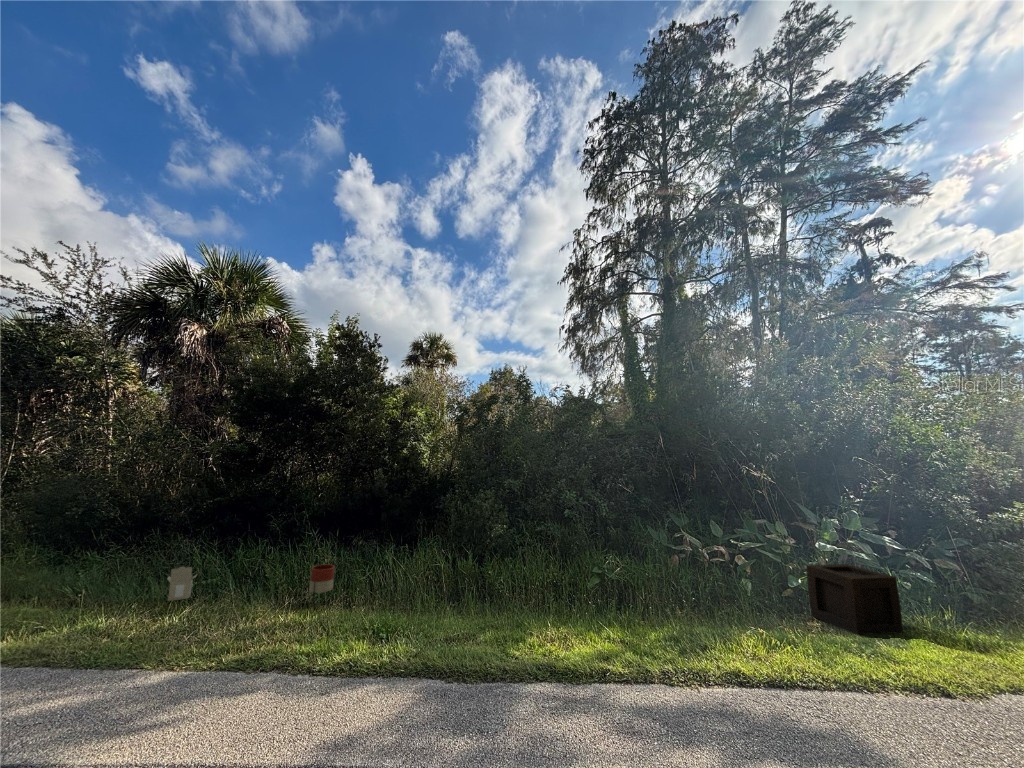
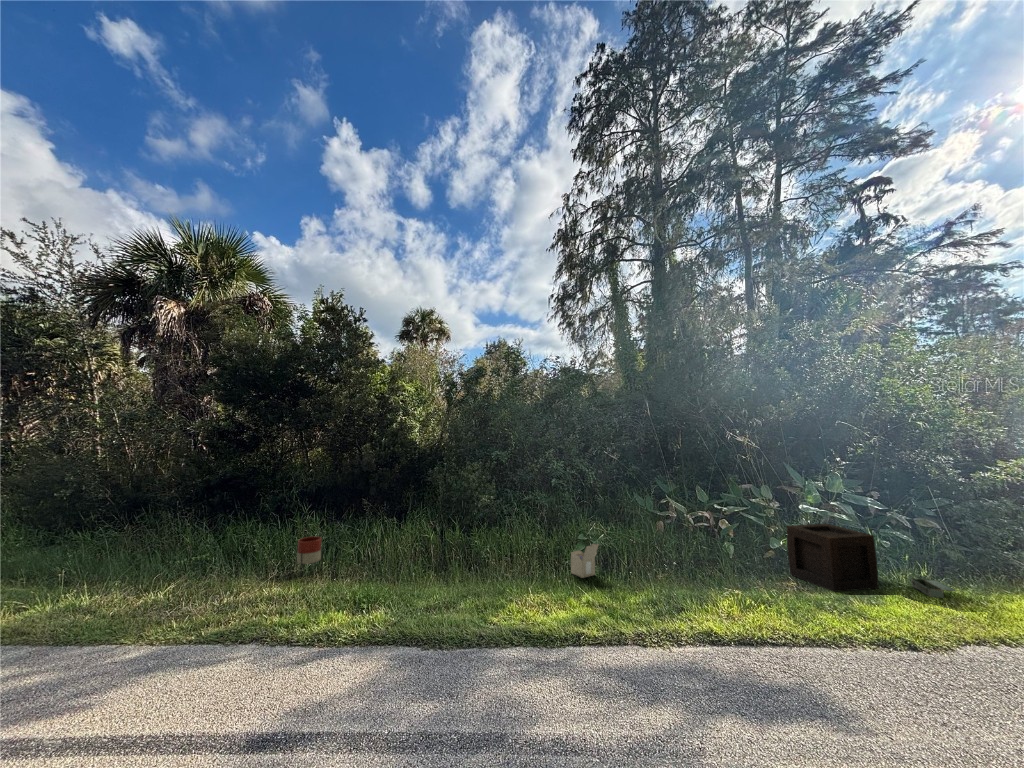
cardboard box: present [167,567,197,601] -> present [571,544,599,578]
toolbox: none [935,623,983,644] -> present [911,579,956,598]

